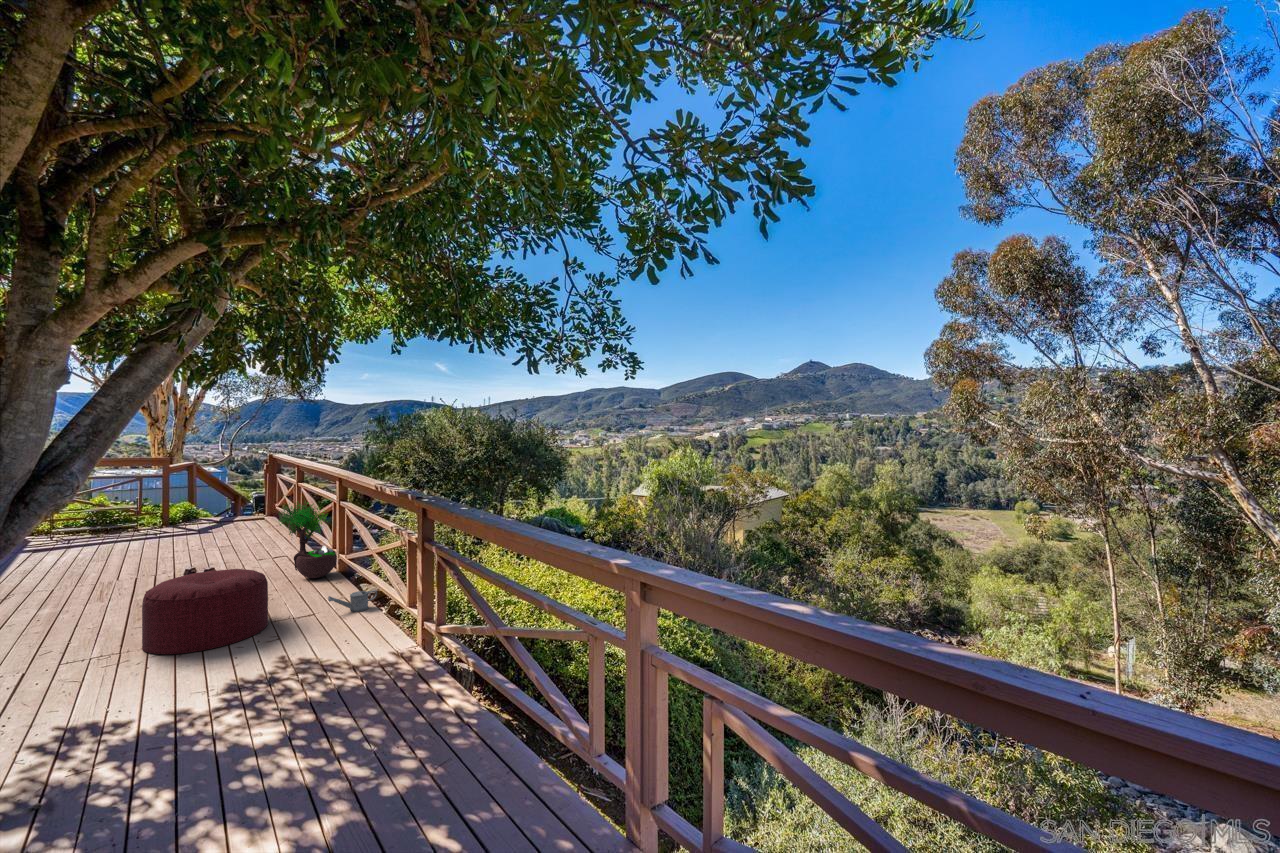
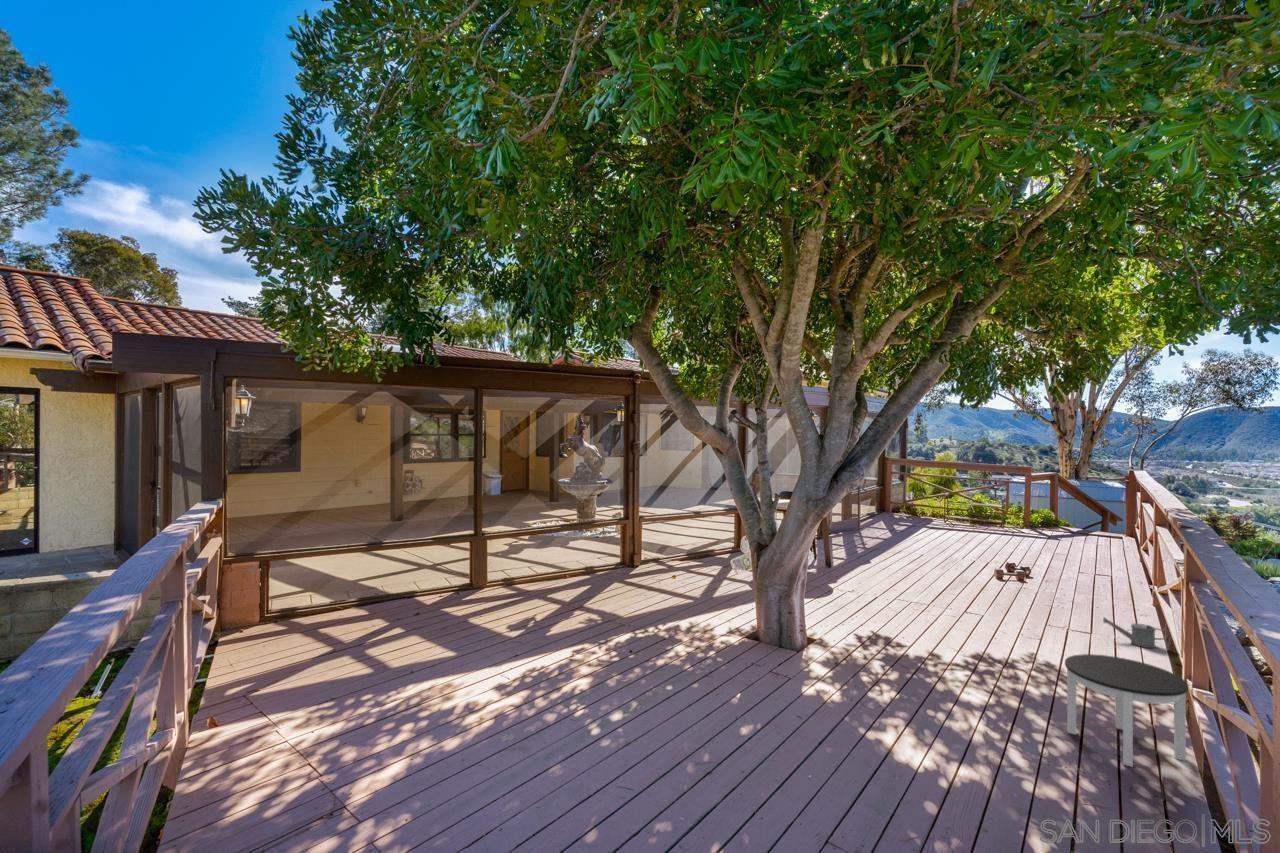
potted tree: present [278,502,337,578] -> none [1080,508,1149,602]
ottoman: present [142,569,268,654] -> none [941,558,1041,627]
round table: none [369,623,459,717] -> present [1065,654,1188,767]

